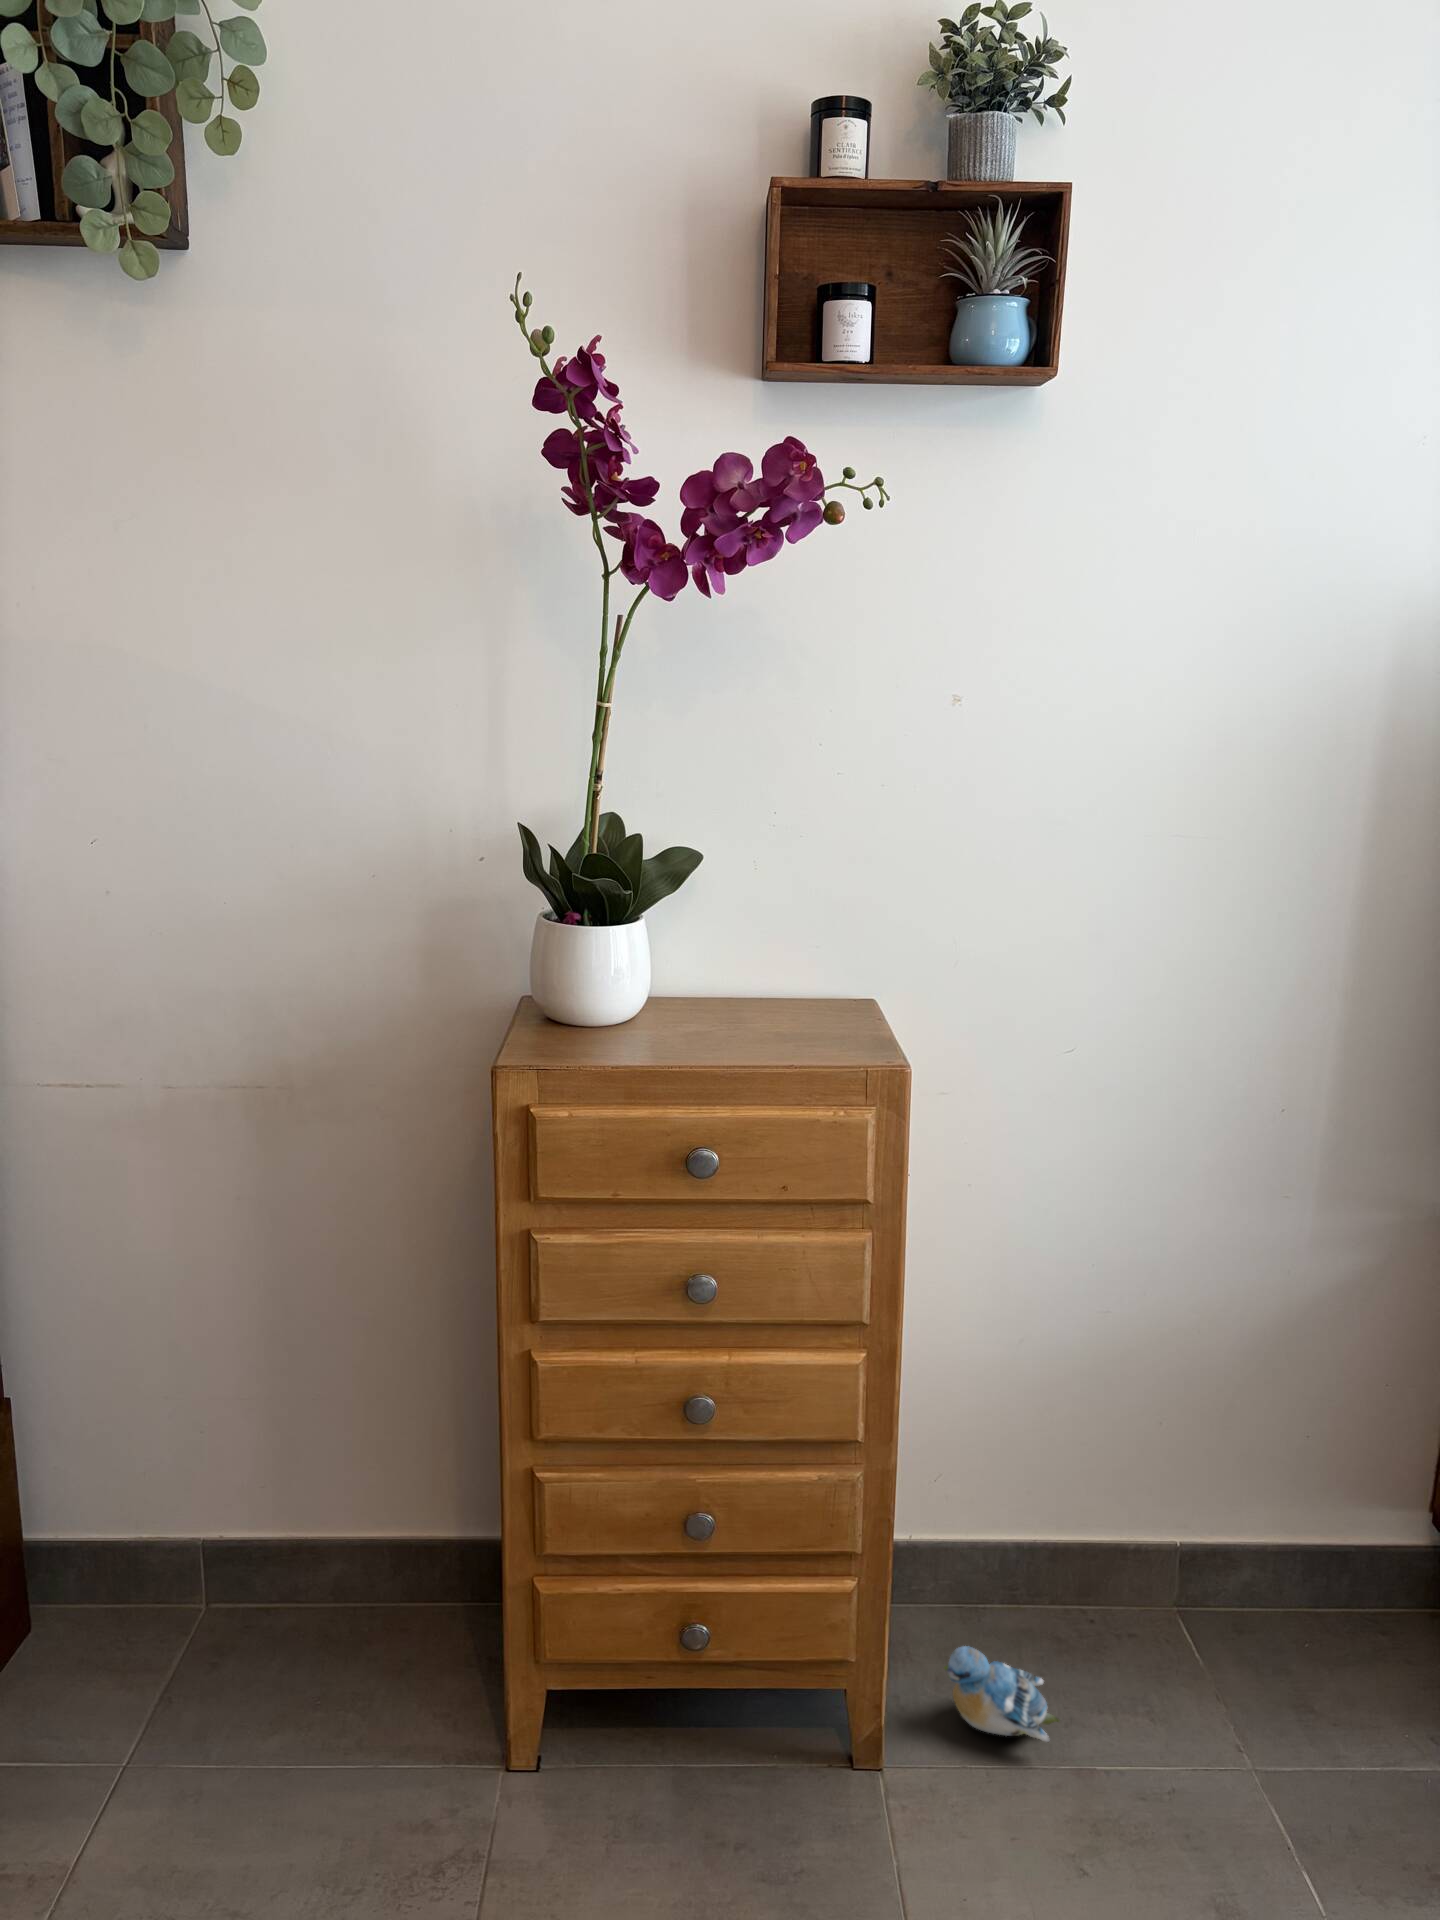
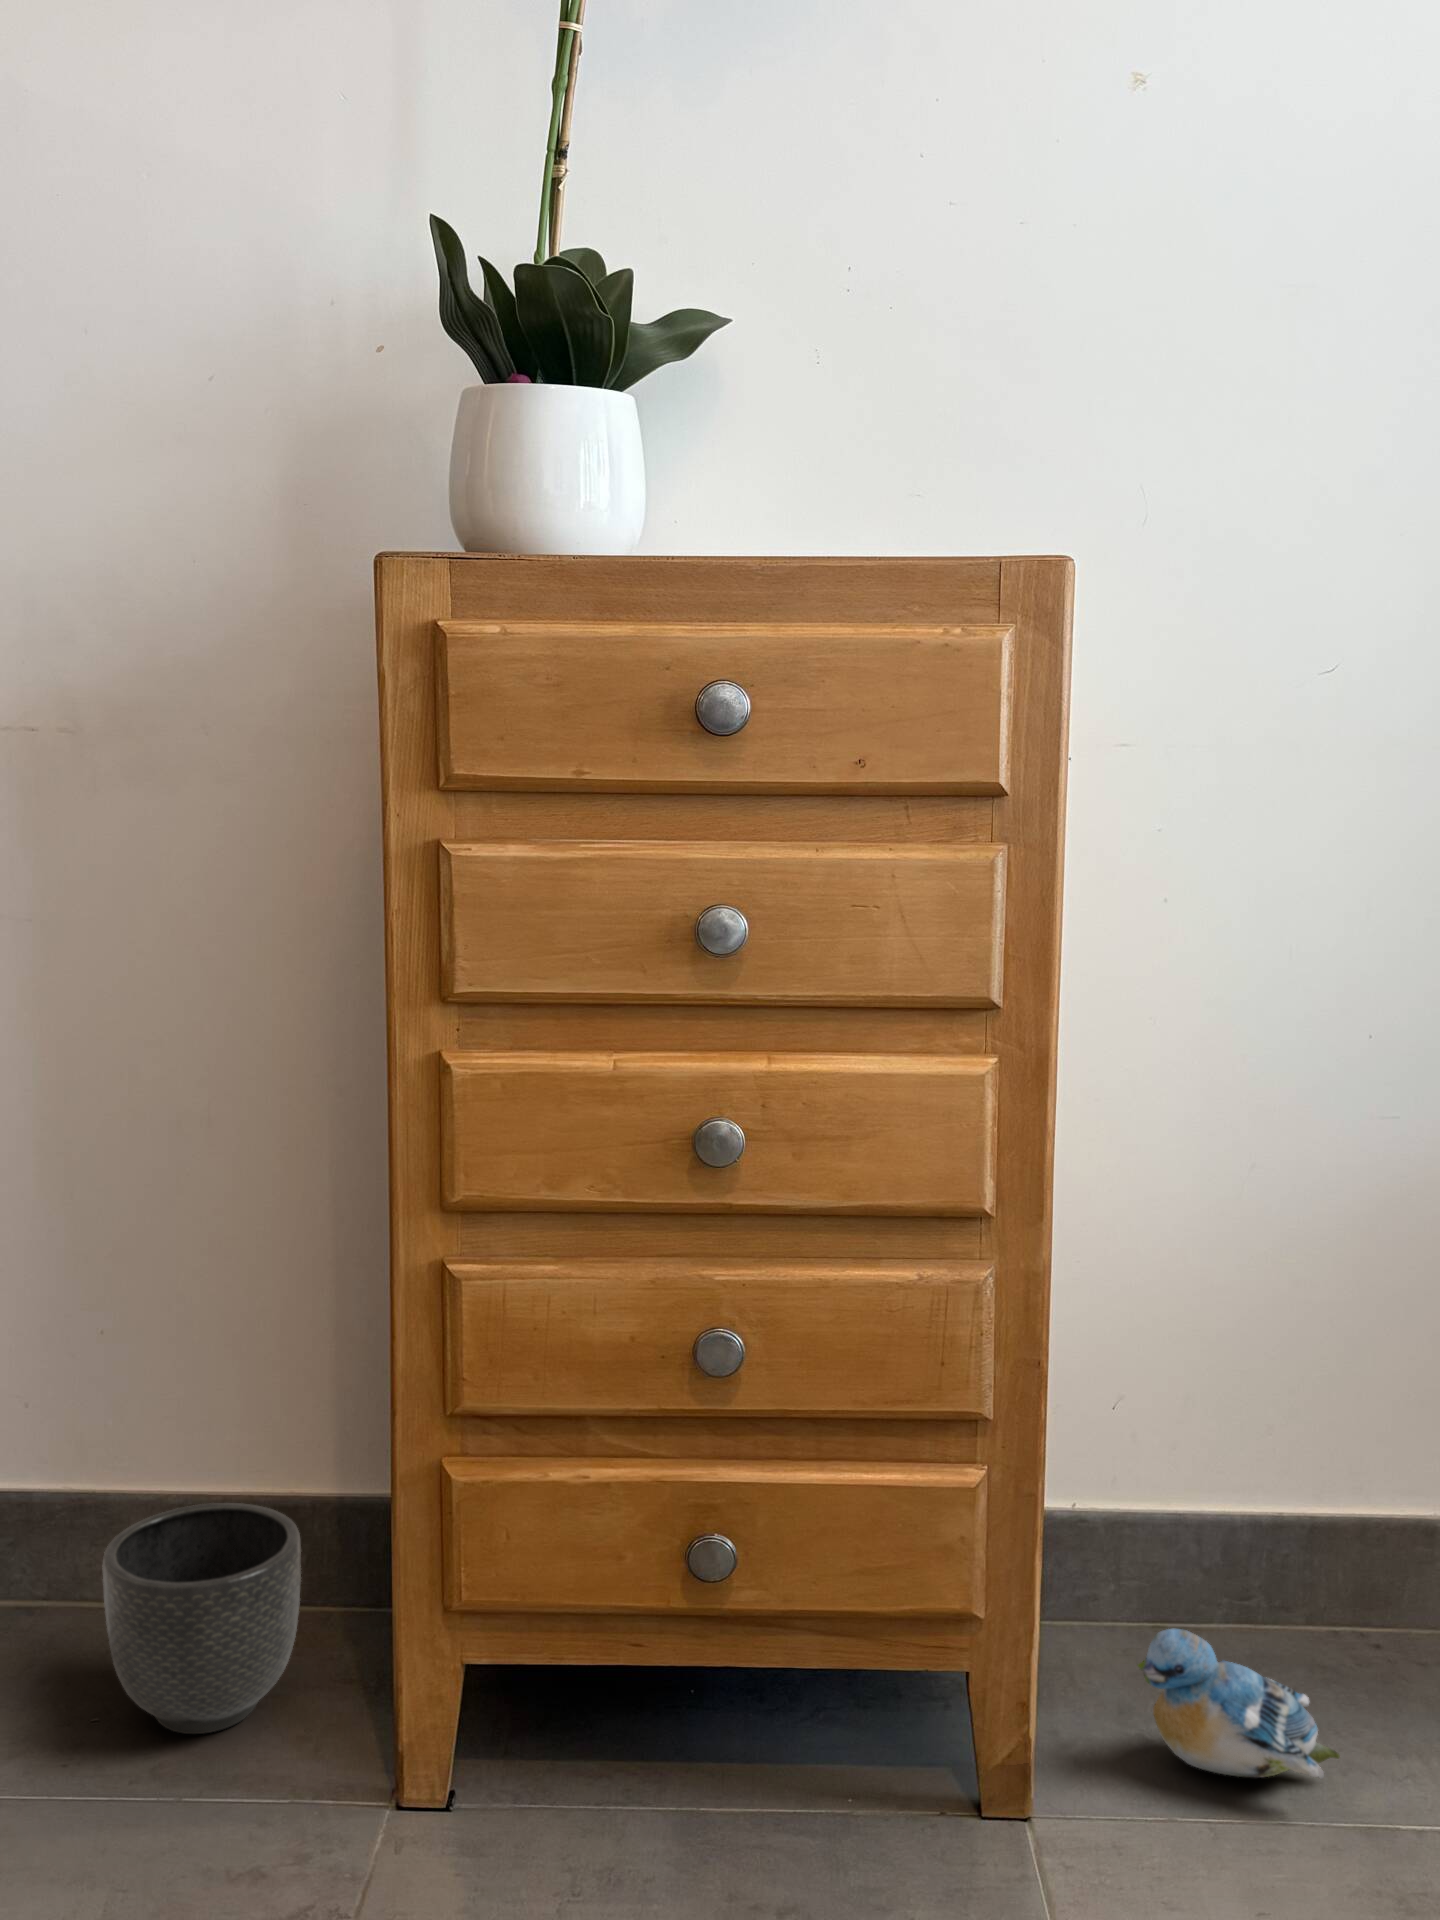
planter: none [327,1564,445,1717] -> present [103,1503,301,1734]

